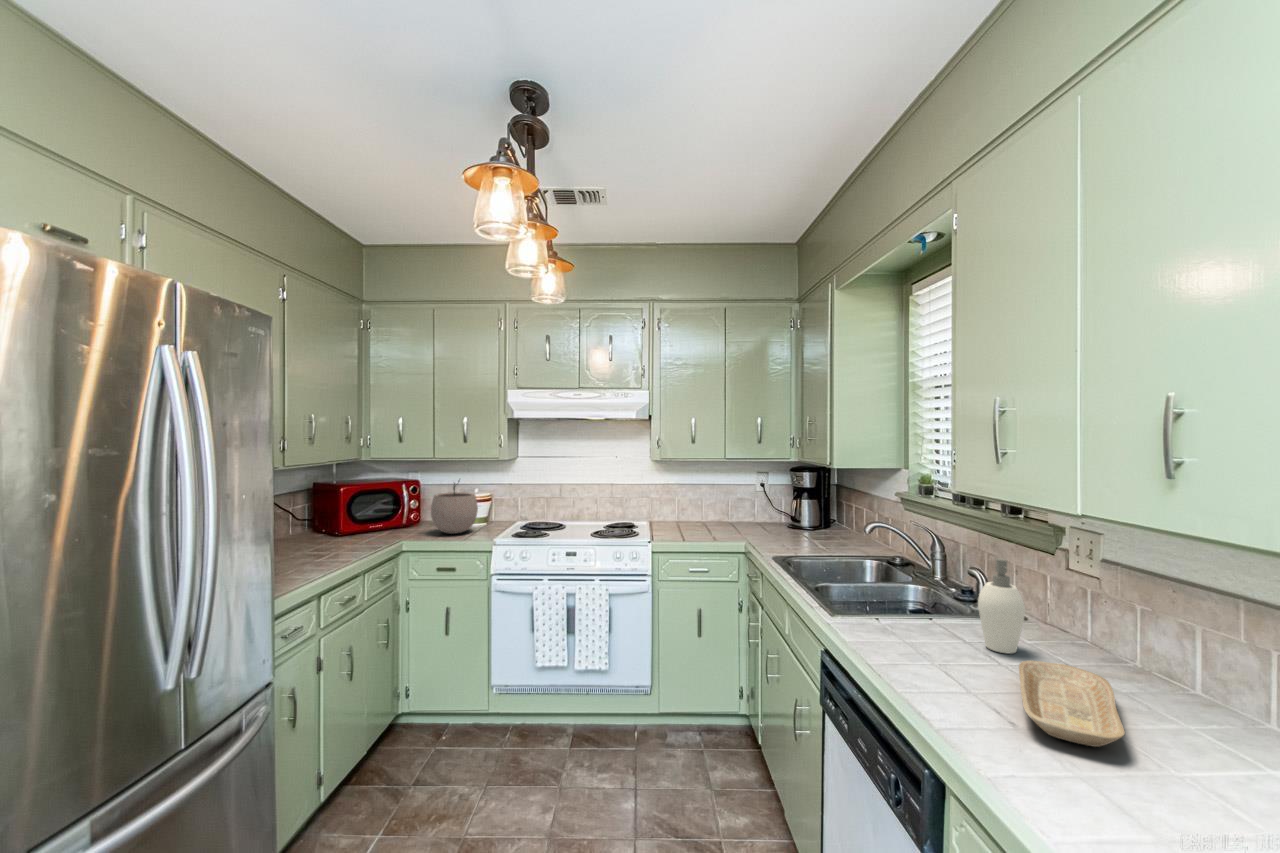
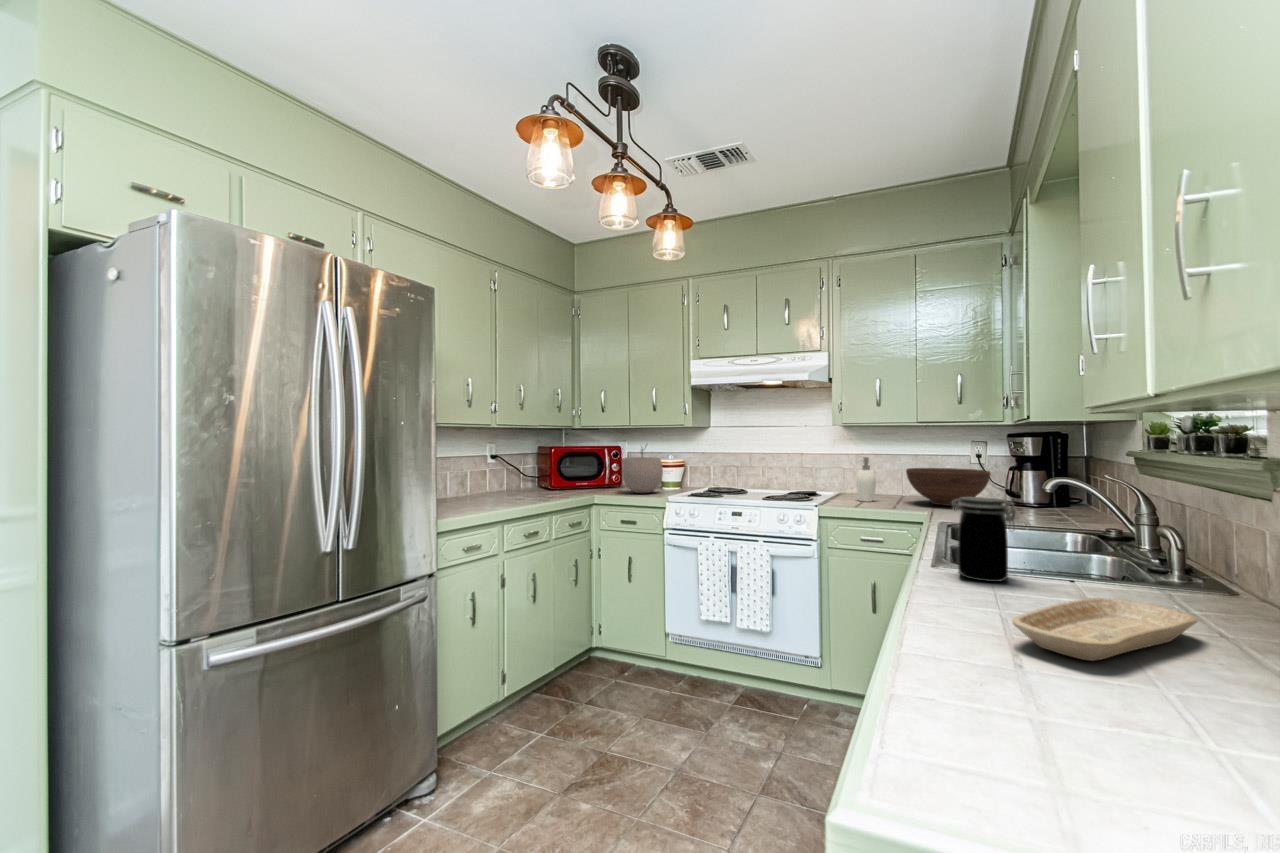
fruit bowl: none [715,496,780,531] -> present [906,468,991,506]
soap dispenser: present [978,558,1025,653] -> present [856,457,876,502]
jar: none [863,563,919,640] -> present [952,497,1016,582]

